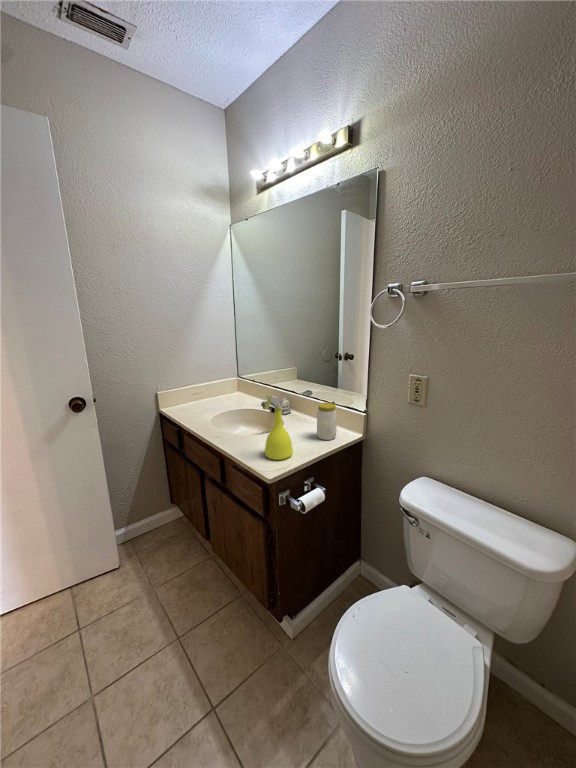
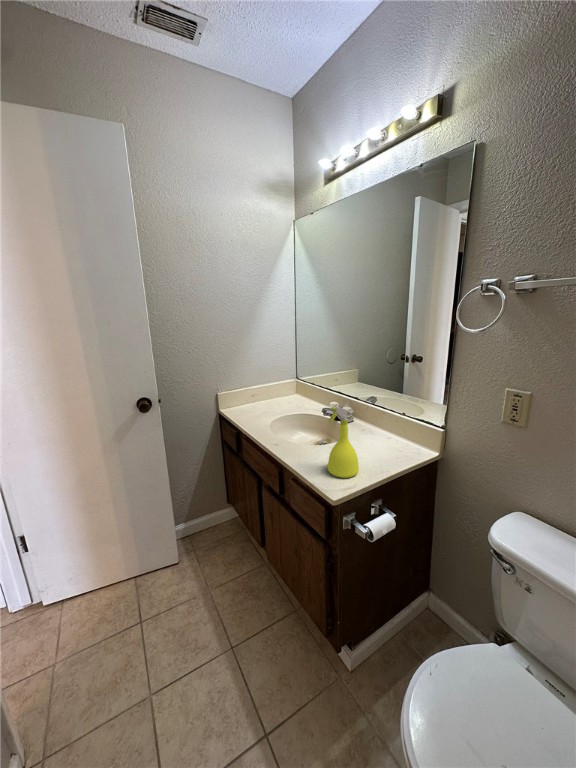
jar: present [317,403,337,440] -> none [385,415,409,457]

